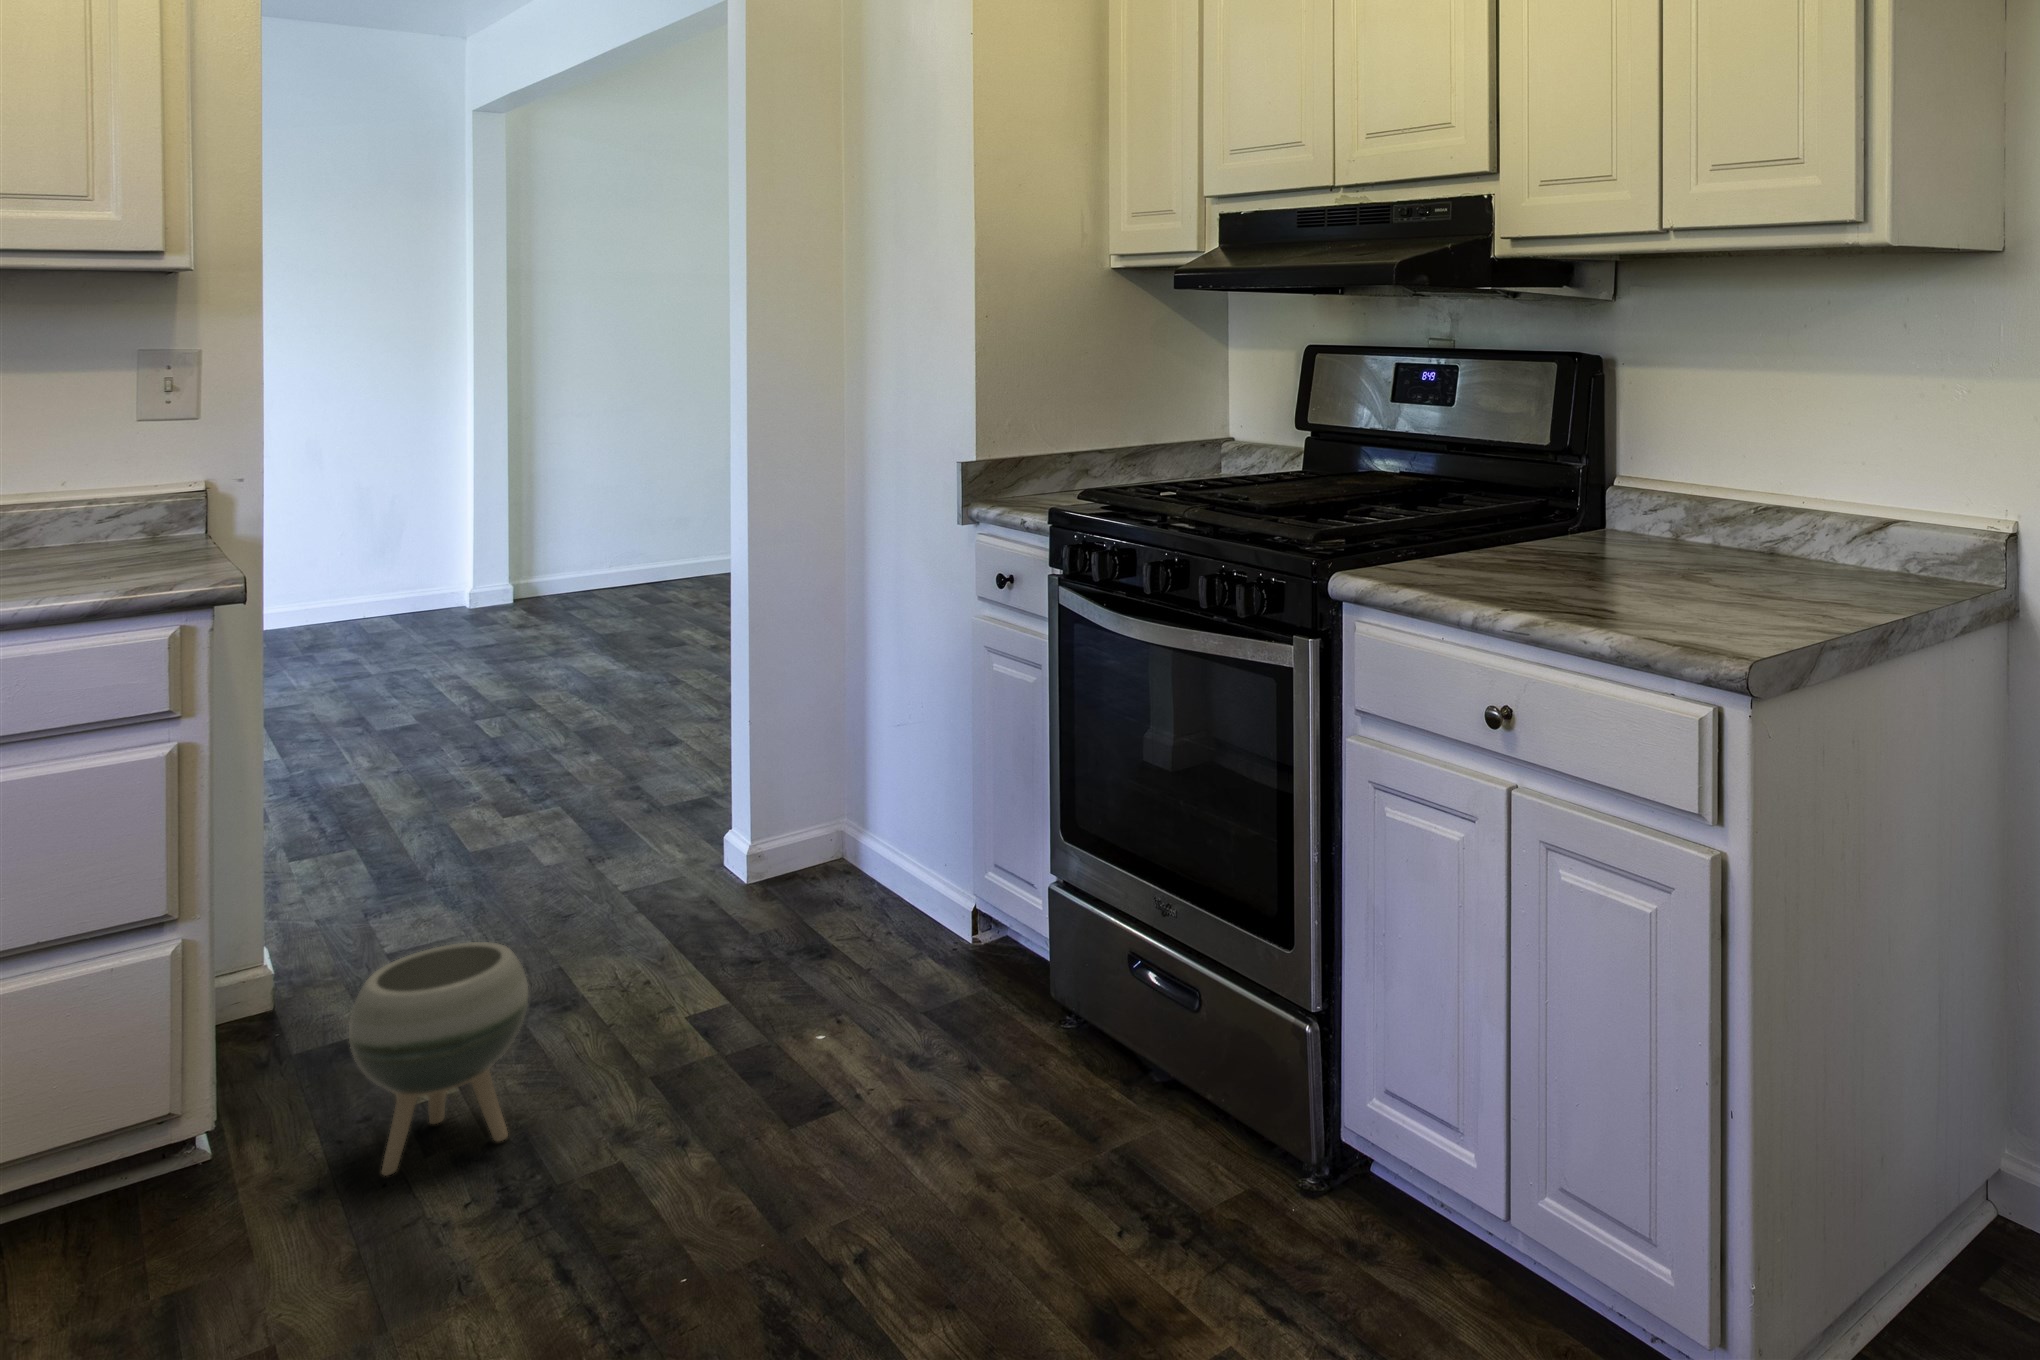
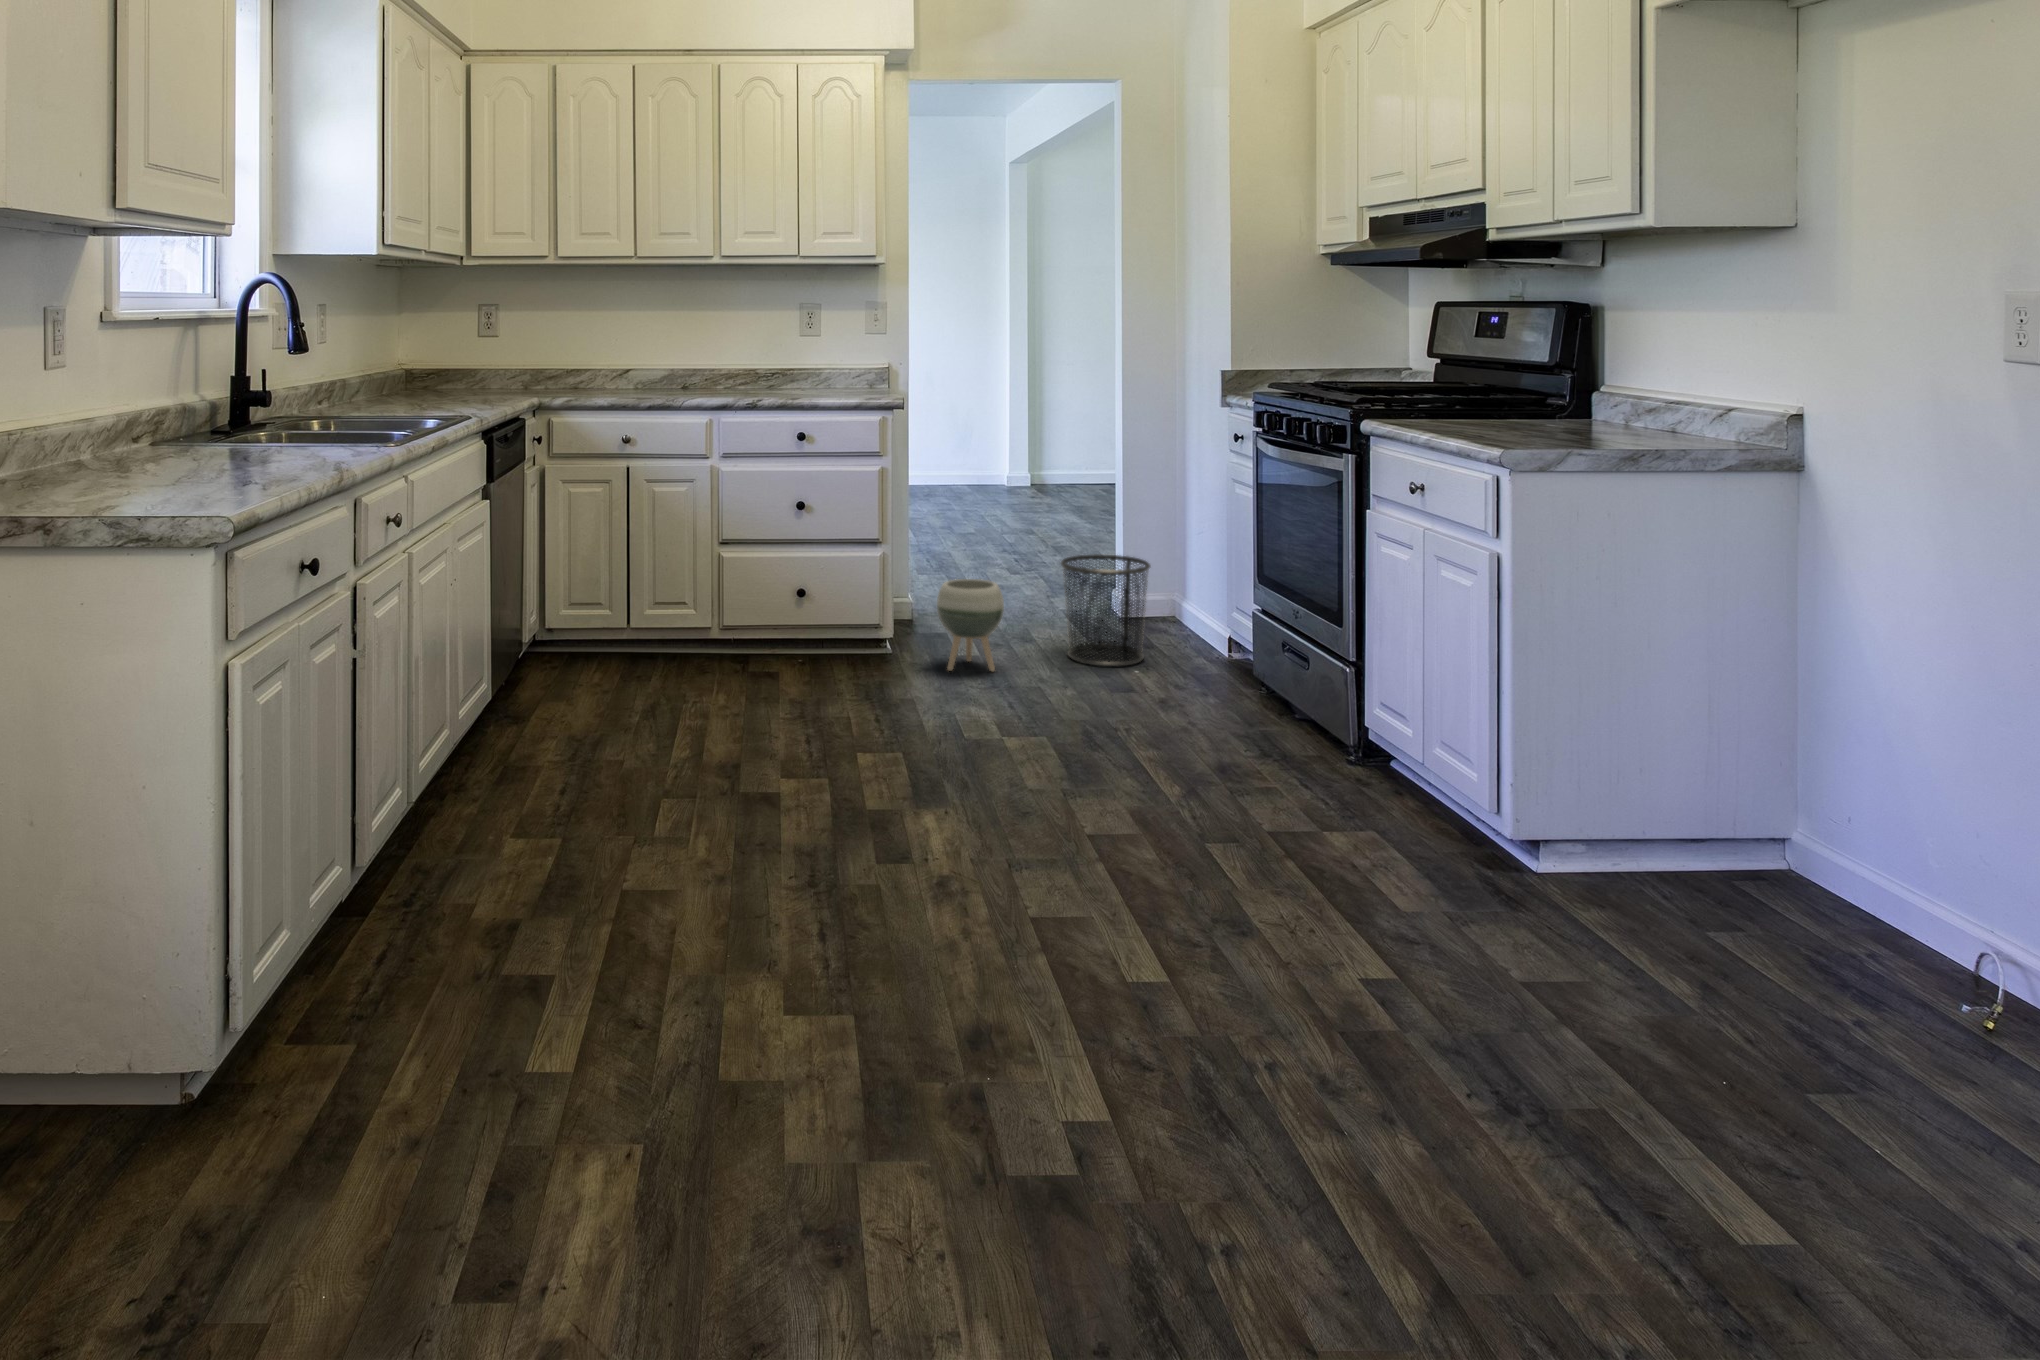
trash can: none [651,808,840,1046] -> present [1061,554,1150,666]

